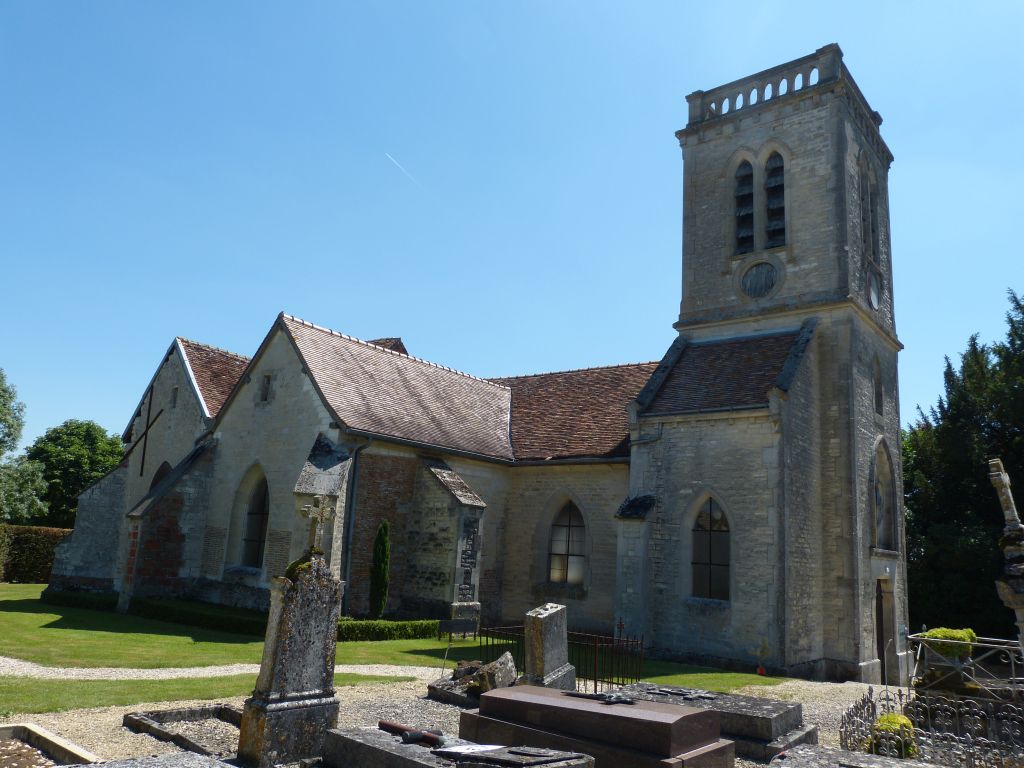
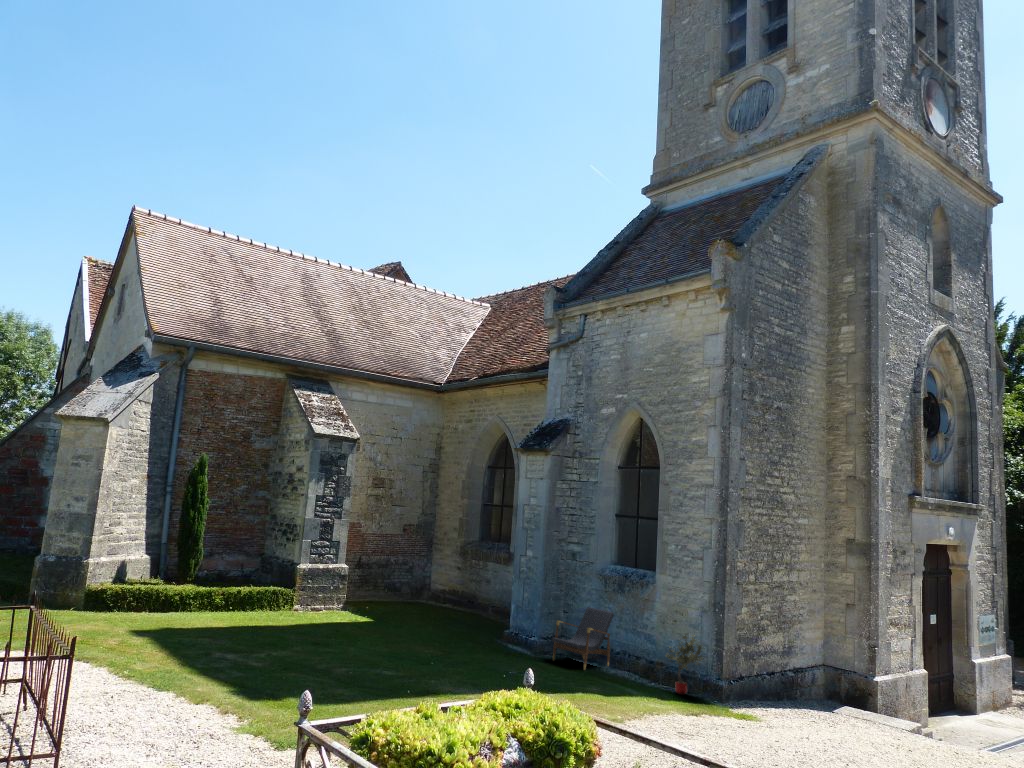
bench: present [438,619,478,643] -> none [265,587,331,618]
lounge chair: none [663,626,700,666] -> present [552,607,614,670]

